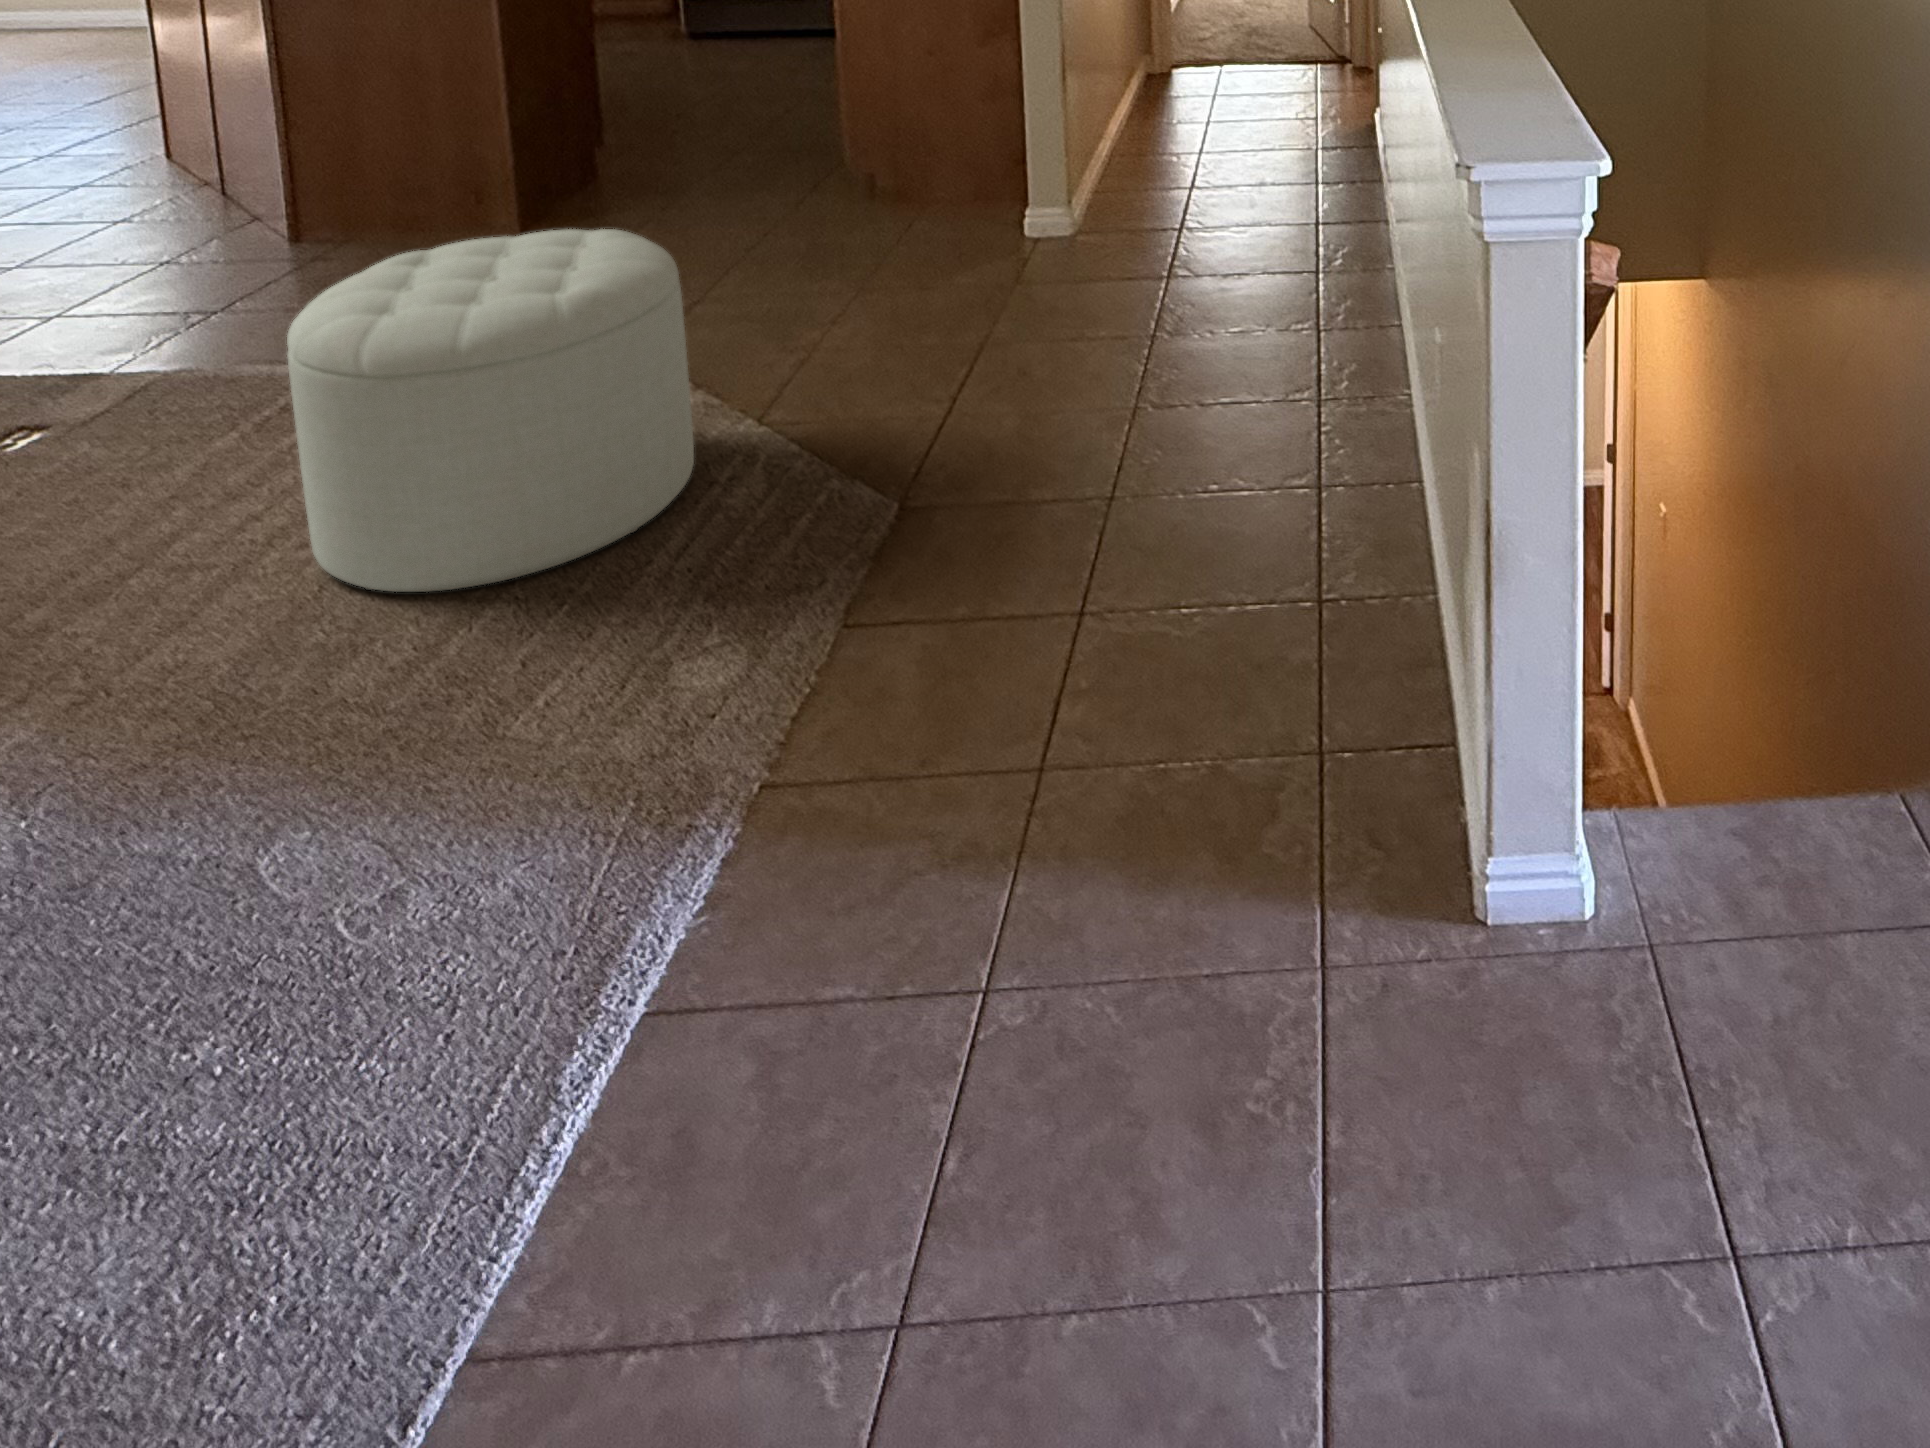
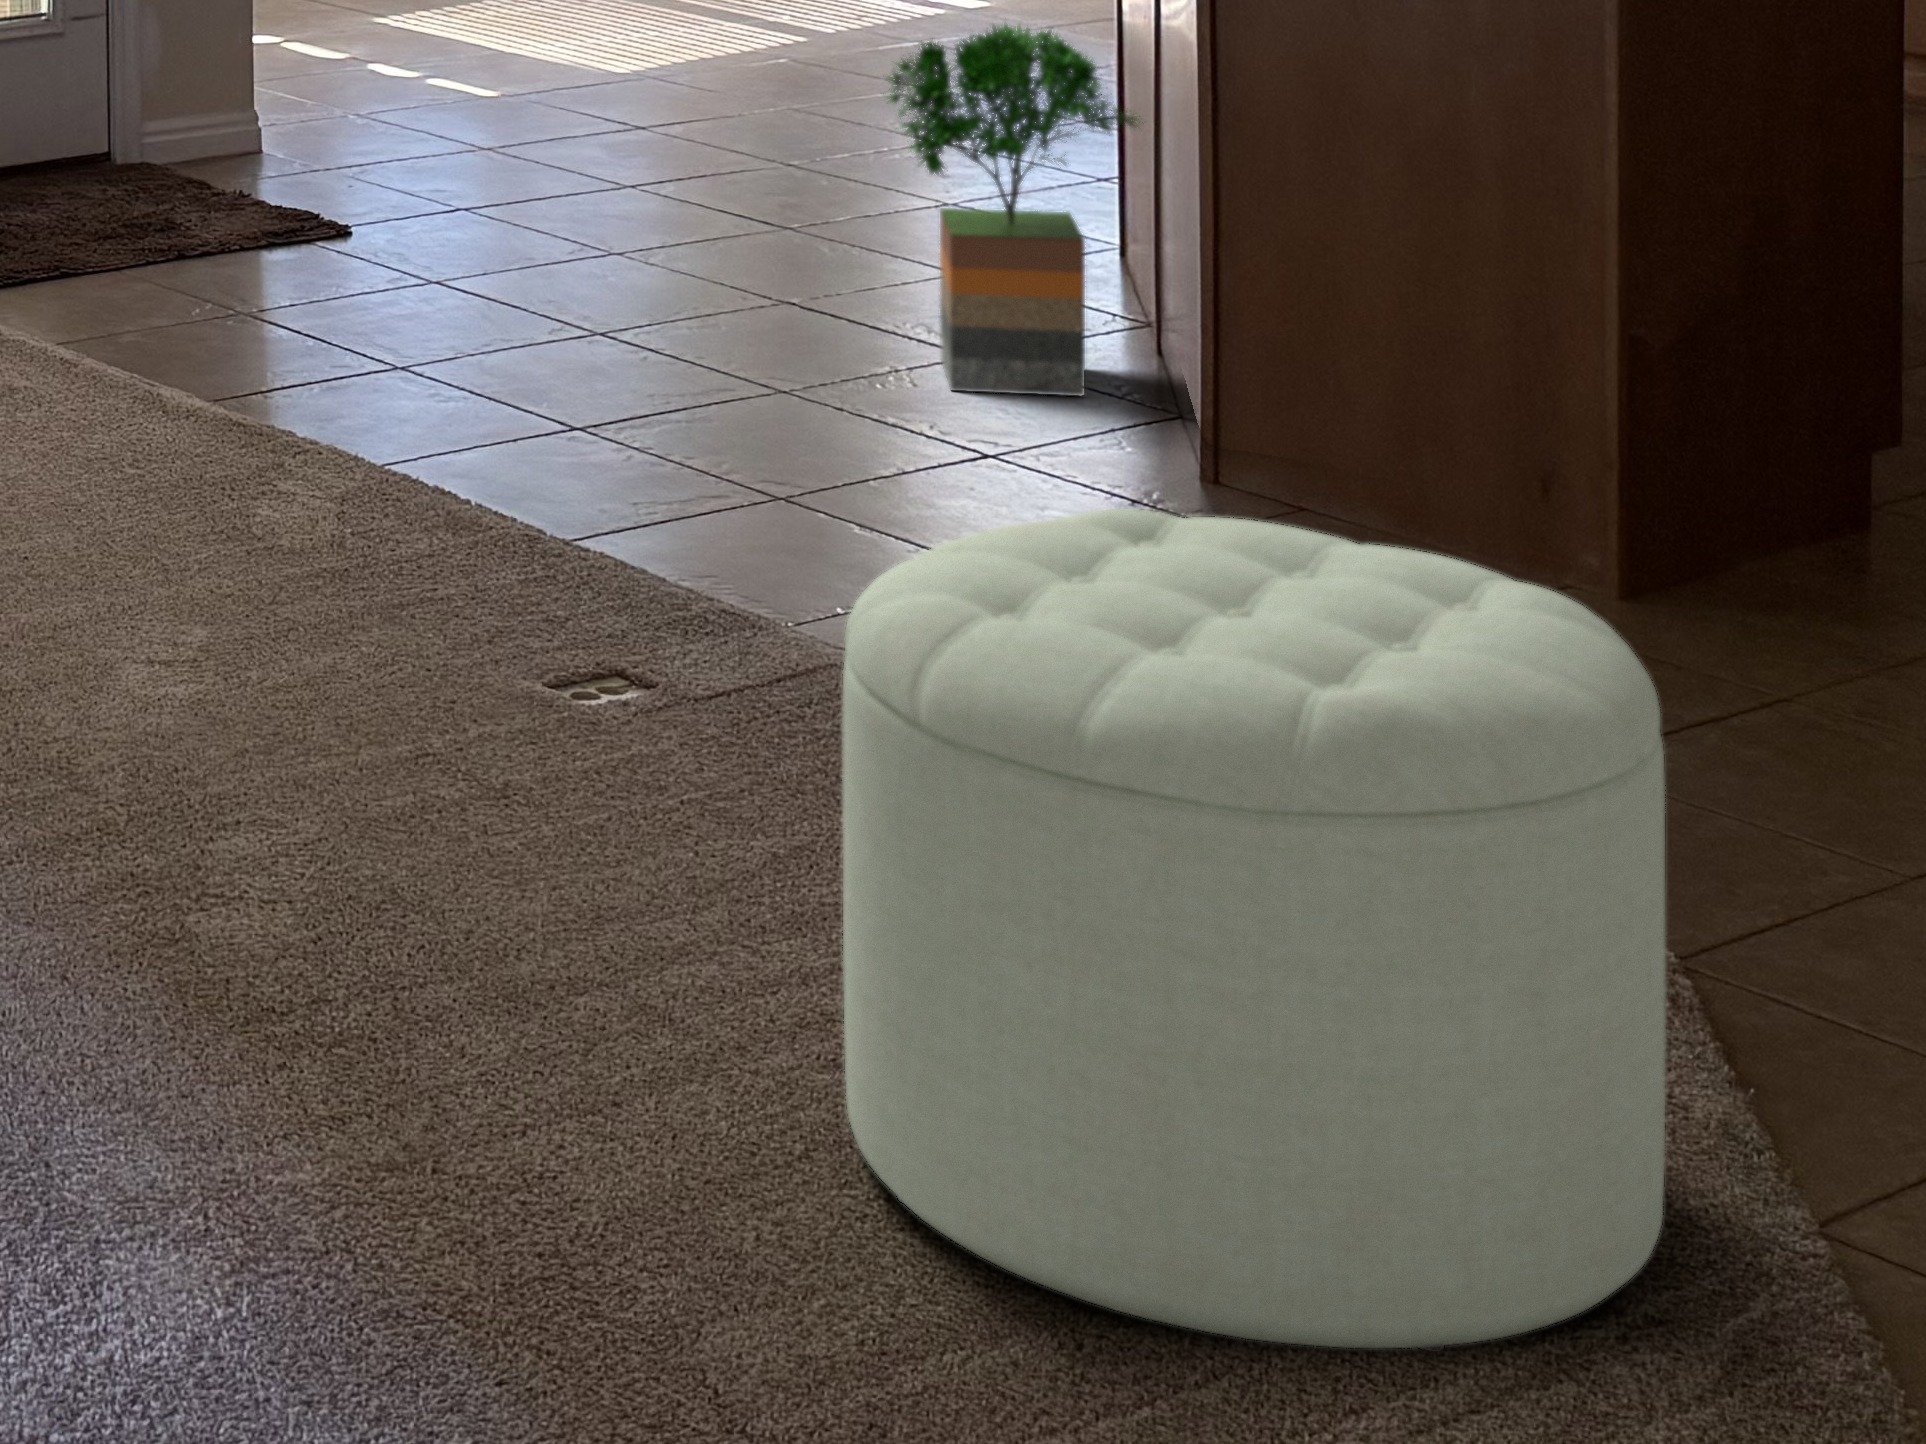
potted tree: none [45,54,217,243] -> present [887,24,1143,396]

